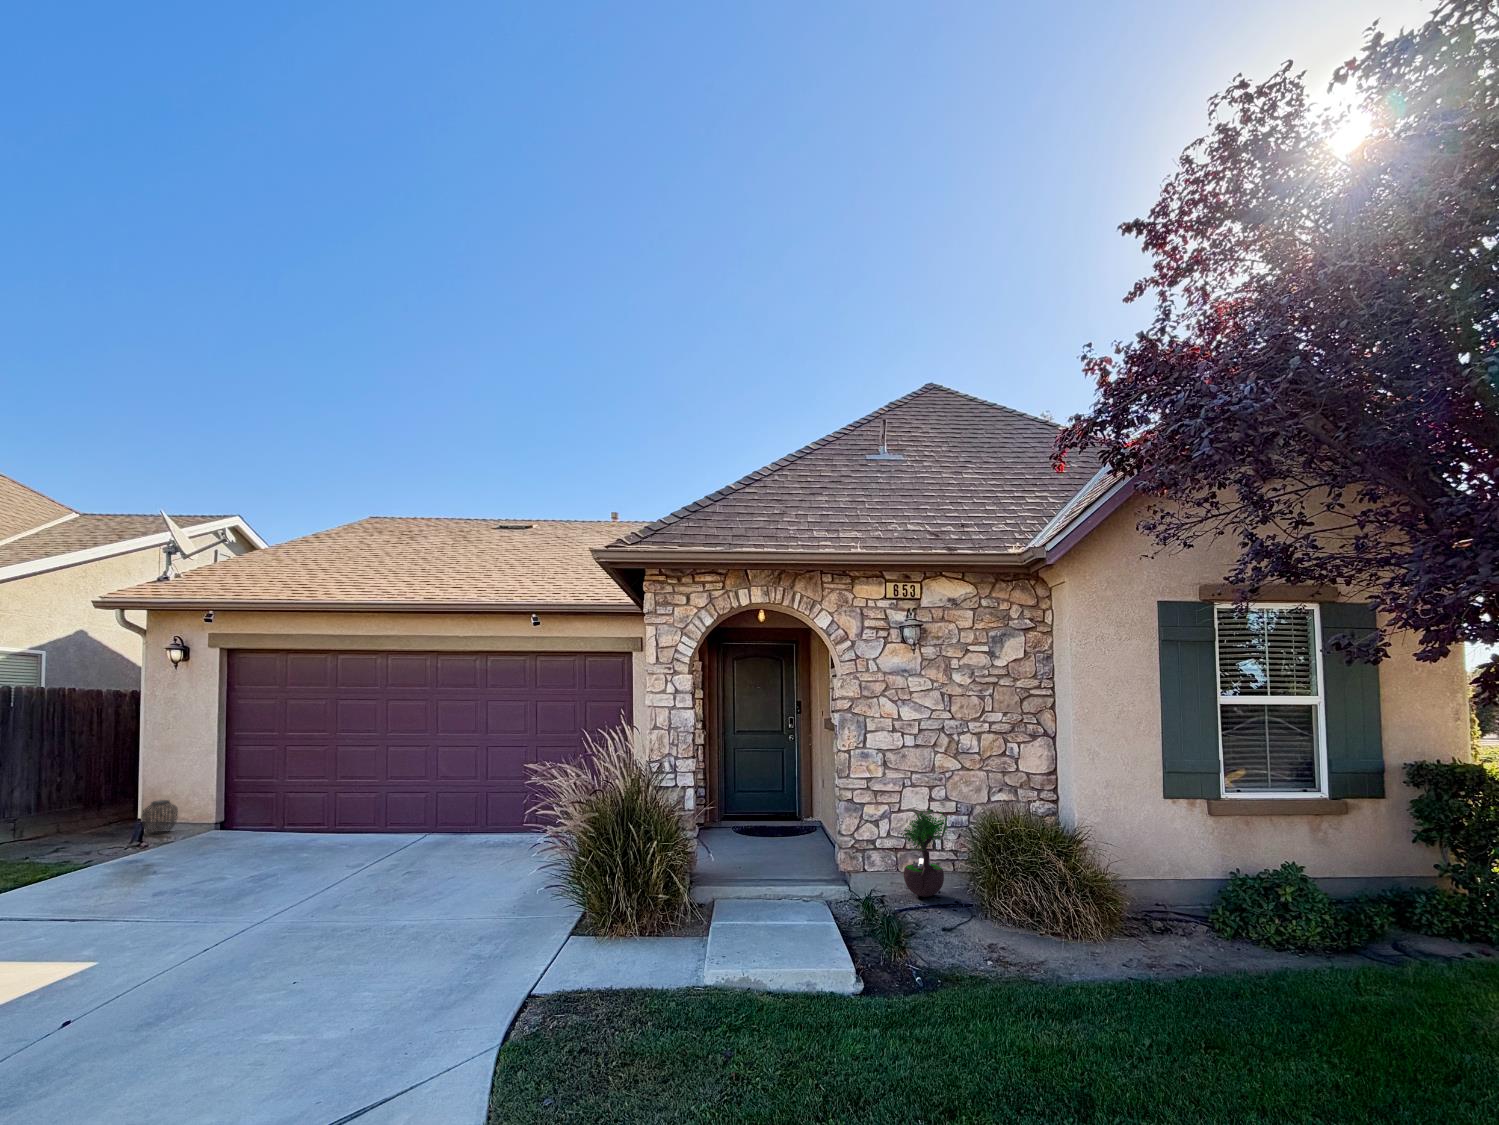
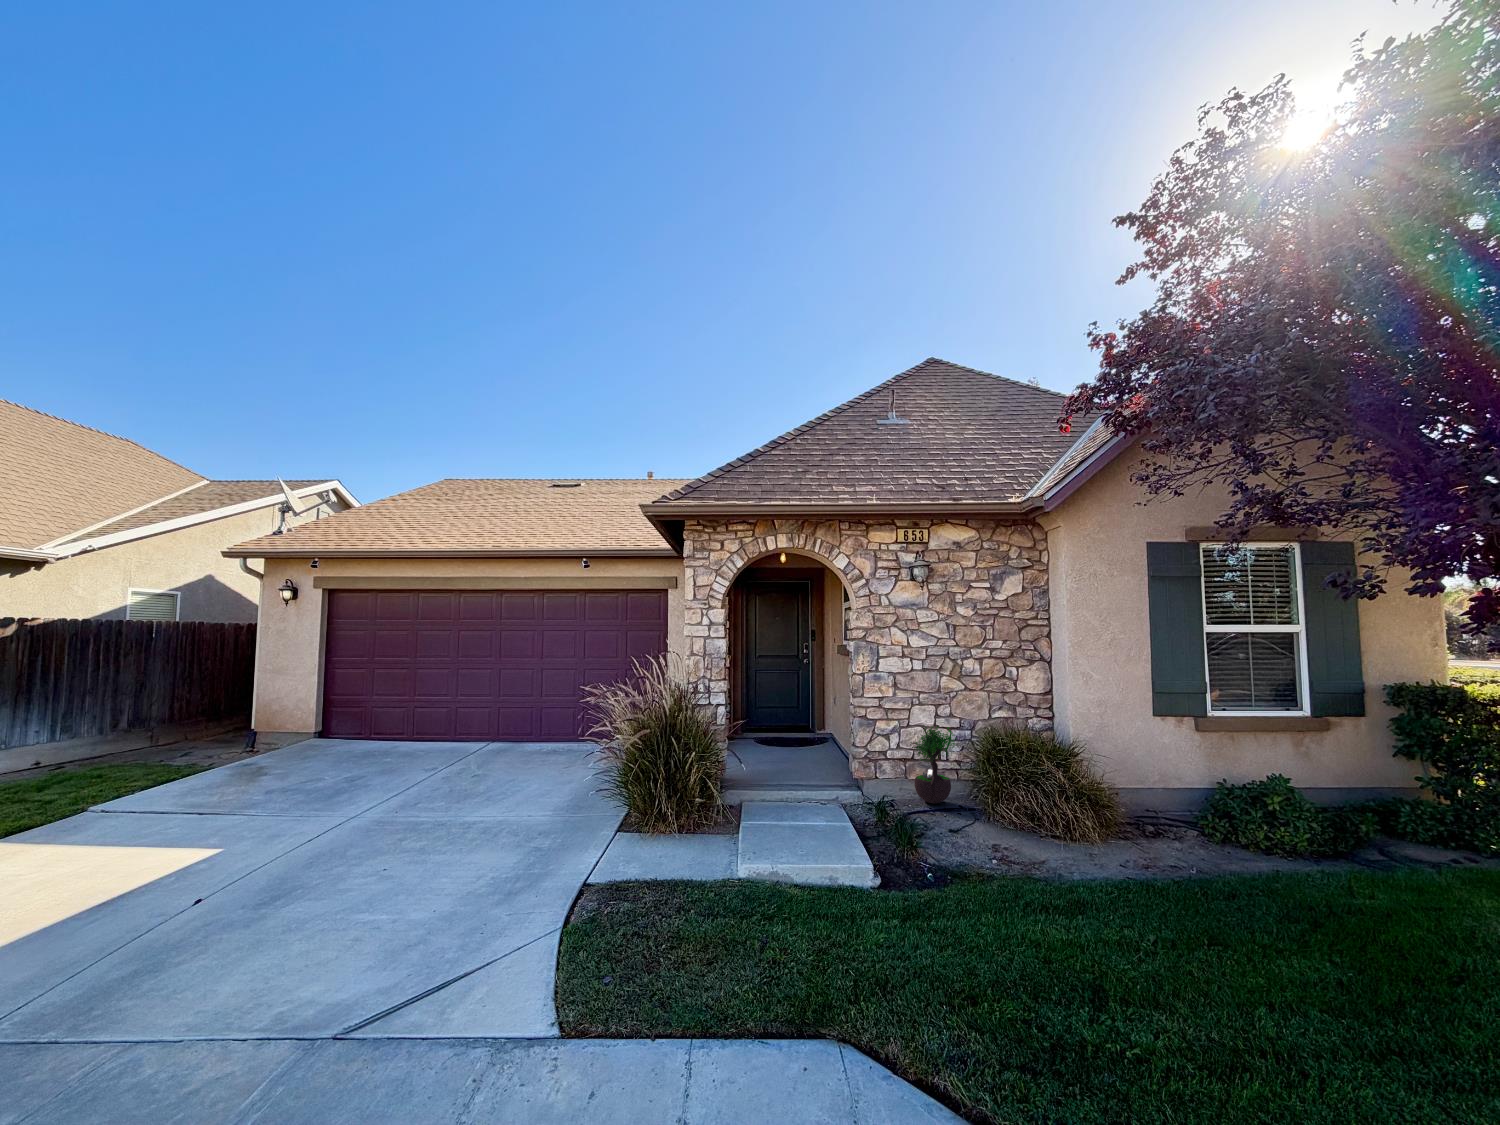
woven basket: present [142,800,178,834] -> none [280,721,309,749]

